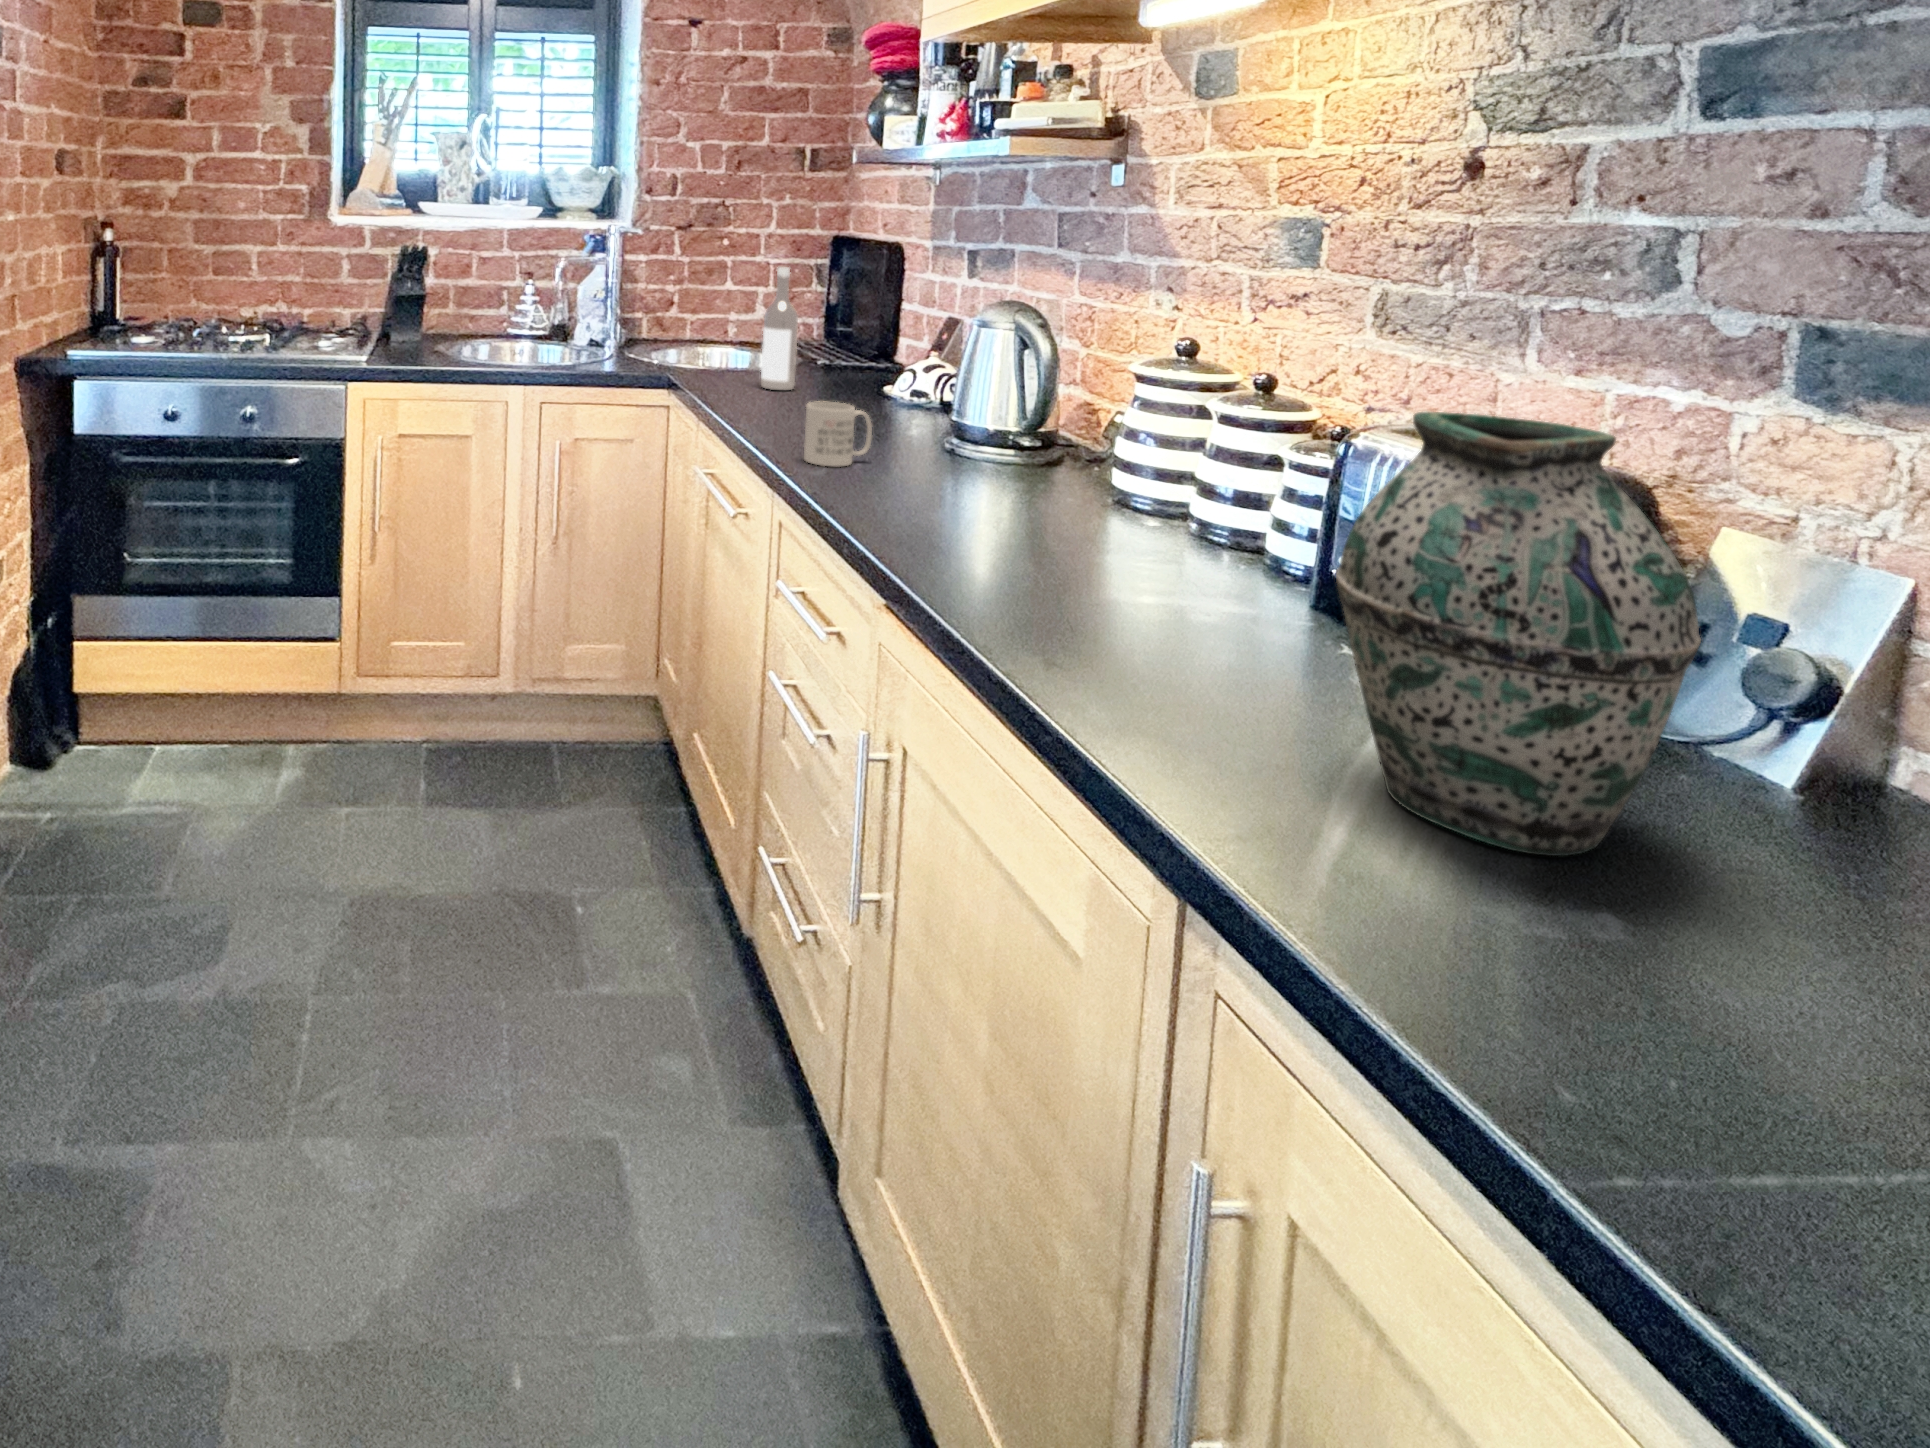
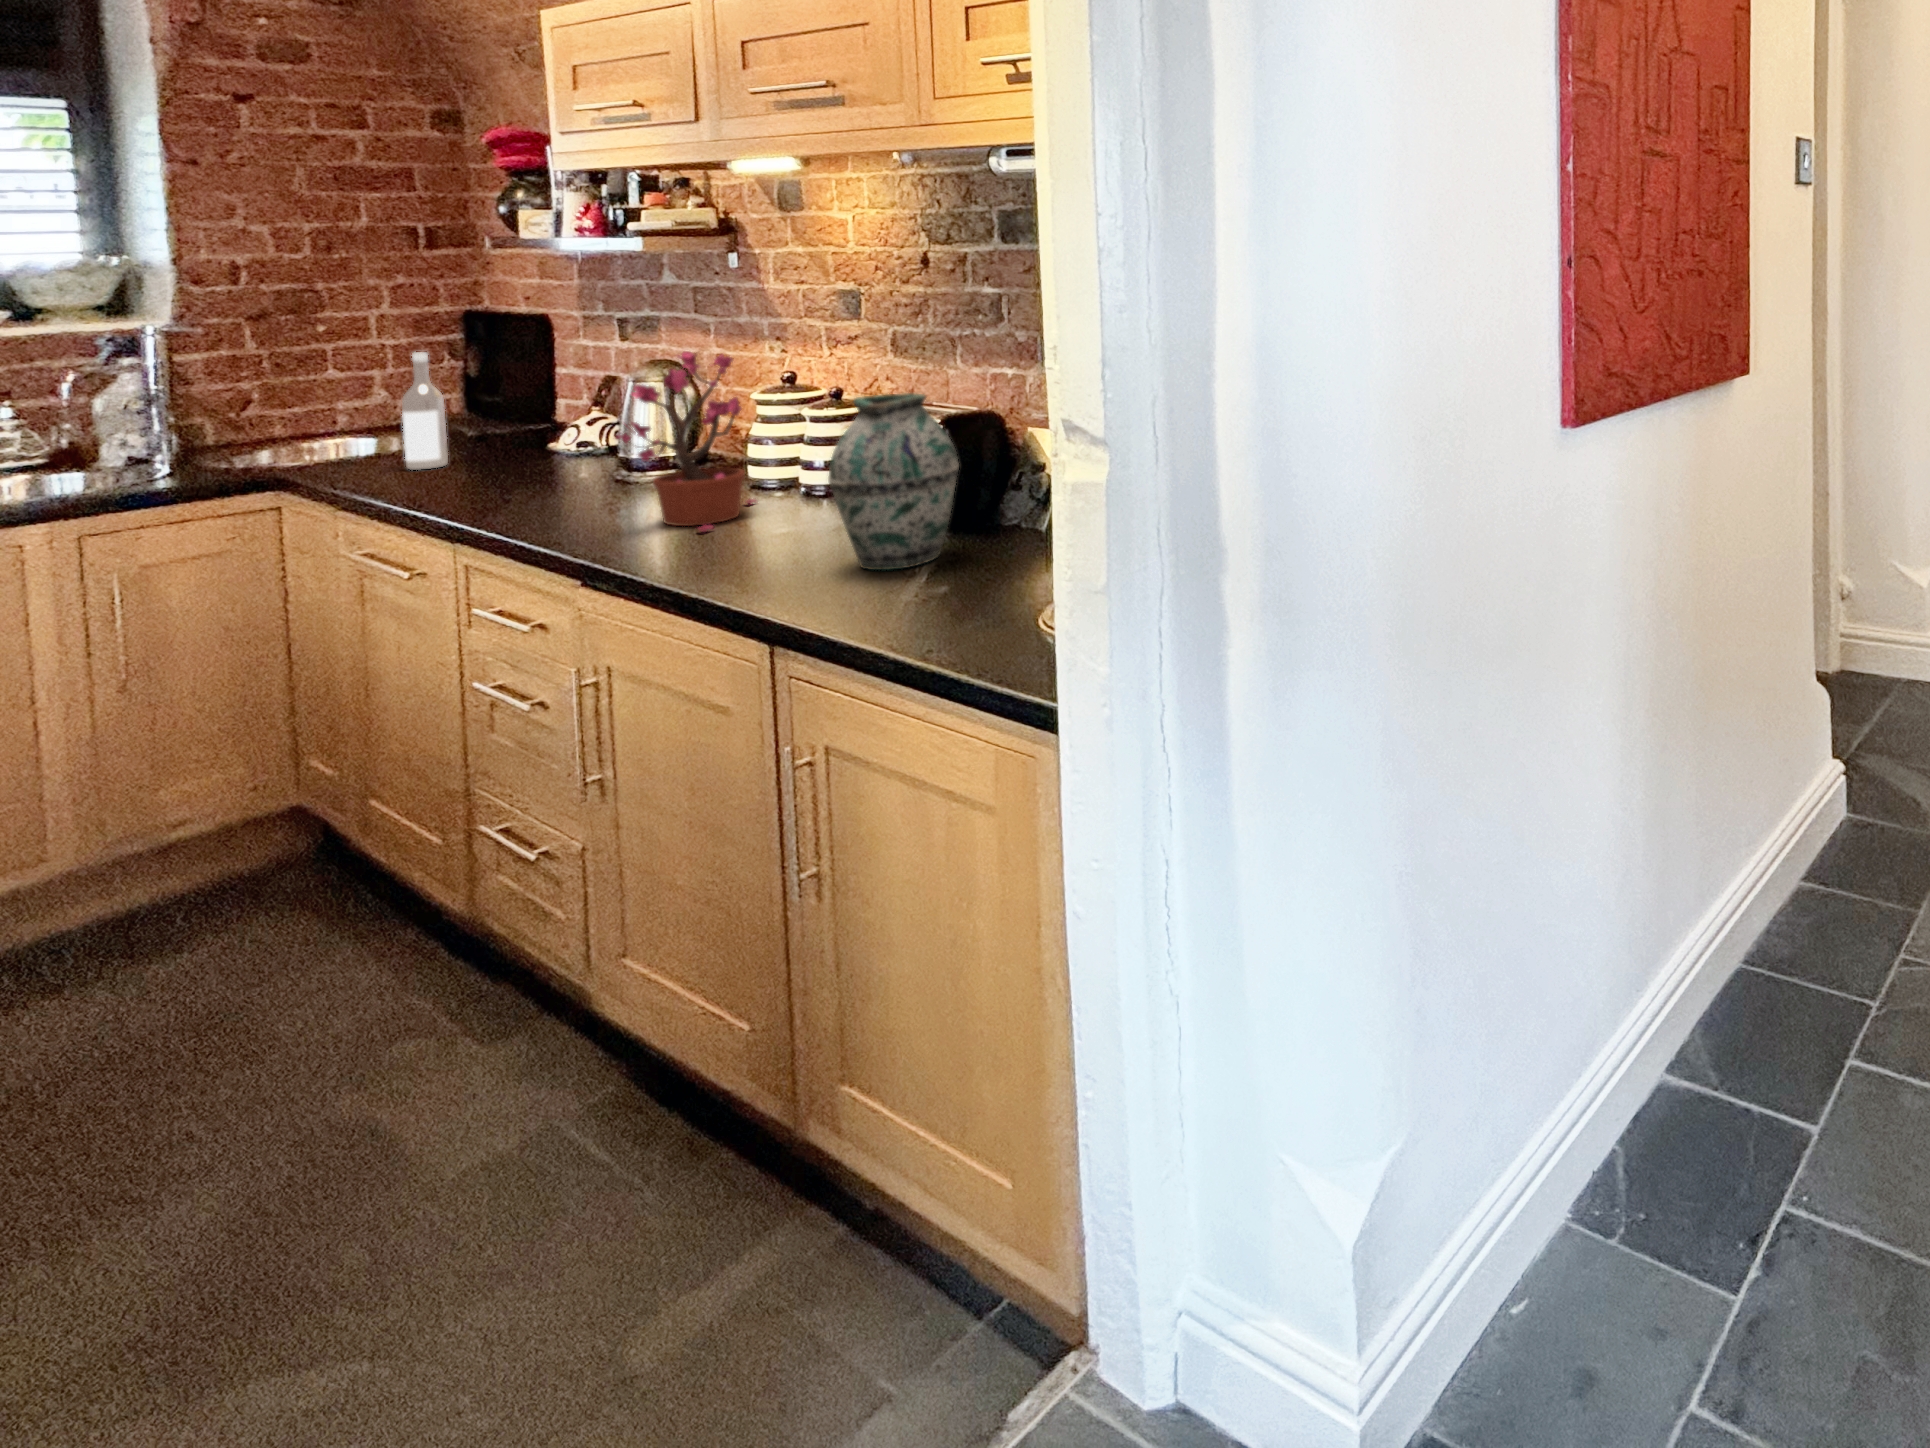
potted plant: none [947,285,1127,575] -> present [616,351,757,532]
mug: present [804,401,872,467] -> none [481,461,549,514]

